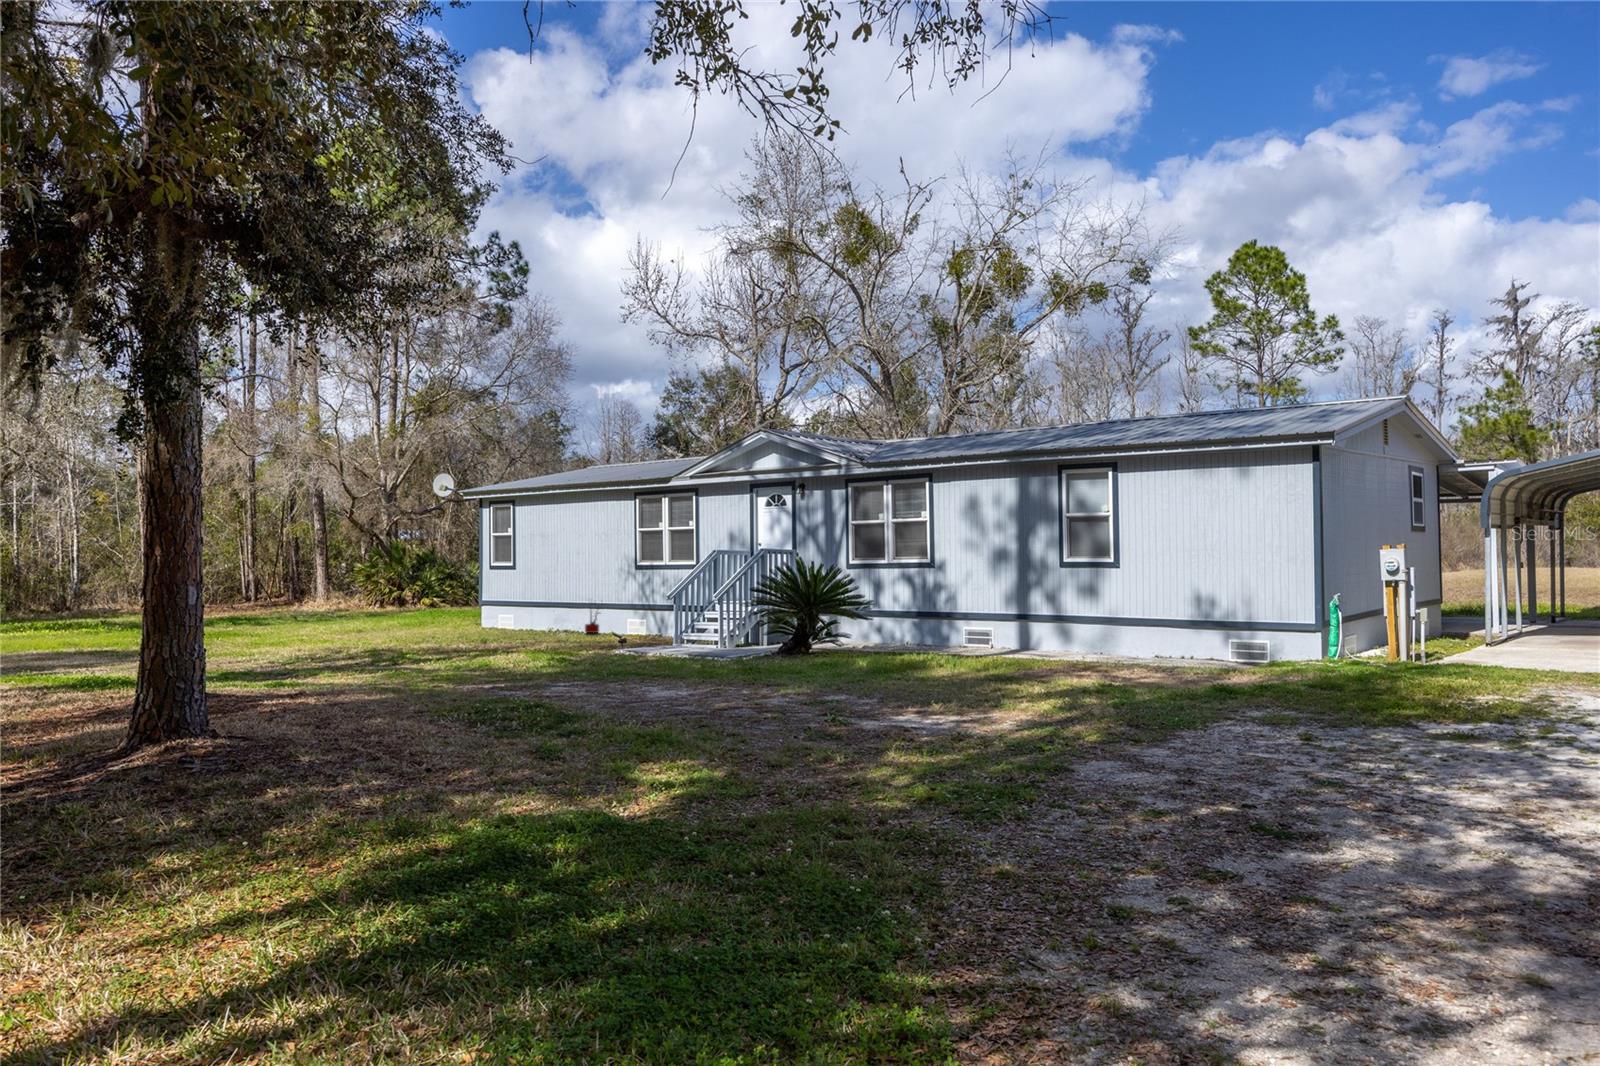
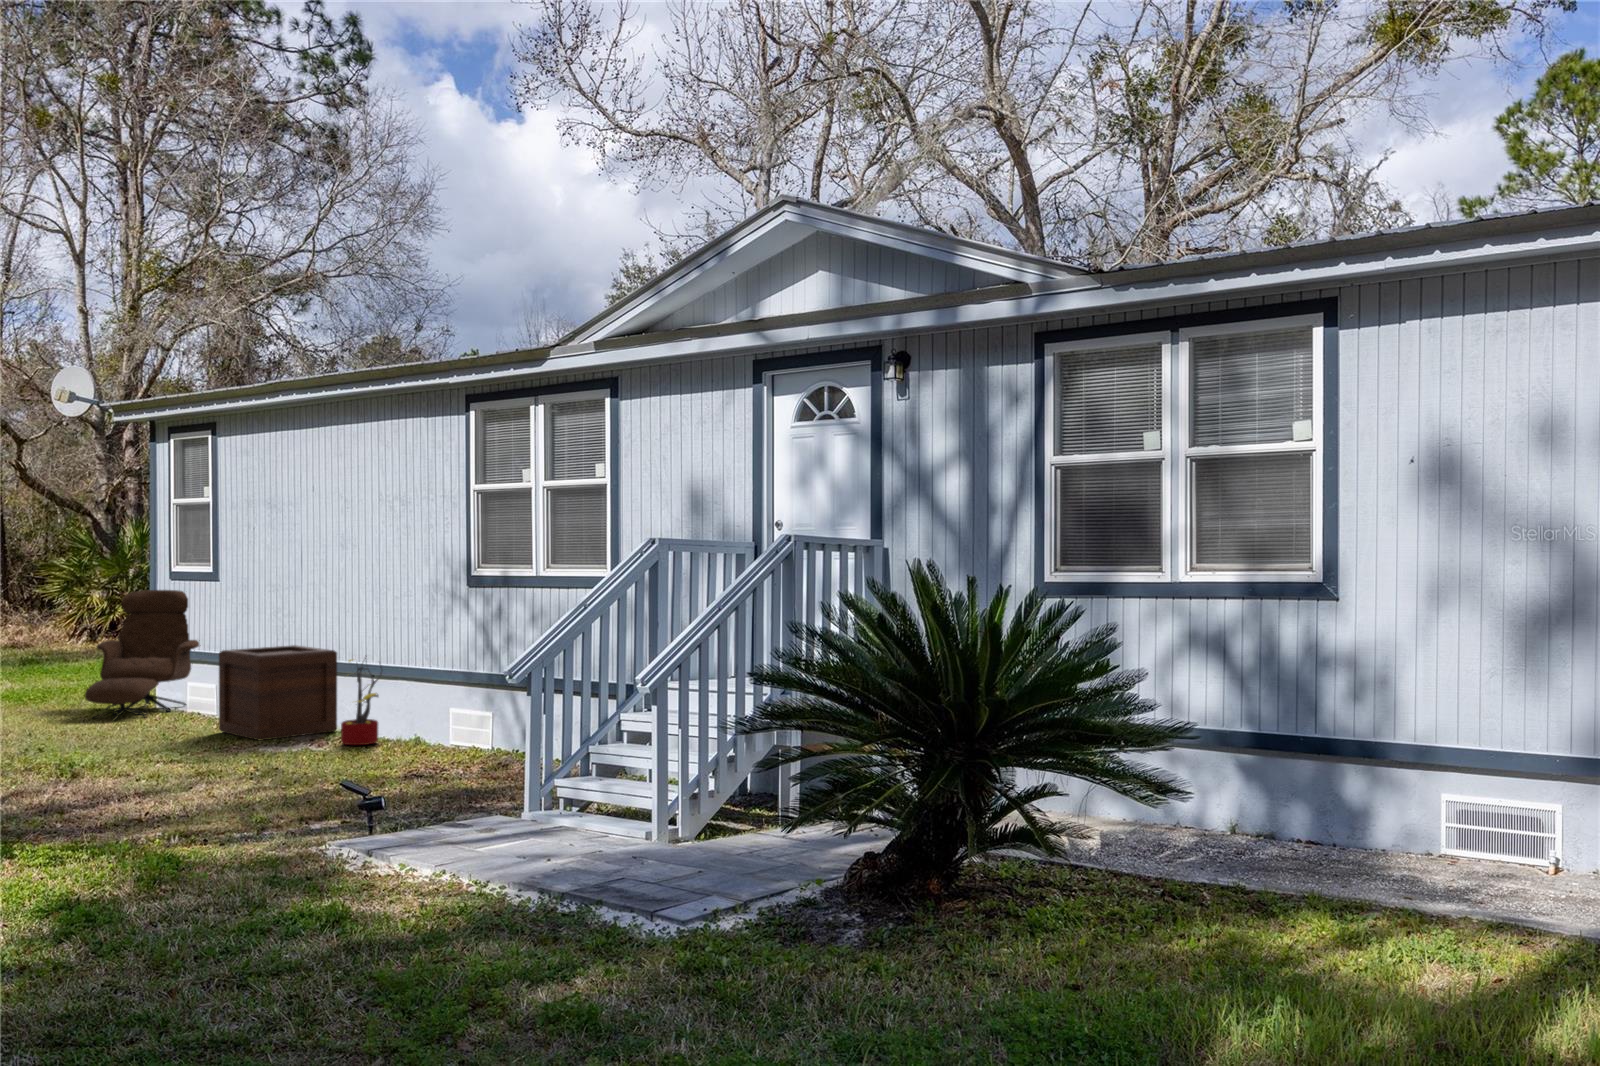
lounge chair: none [463,574,506,629] -> present [85,590,199,721]
wooden crate: none [529,596,578,633] -> present [219,645,337,741]

